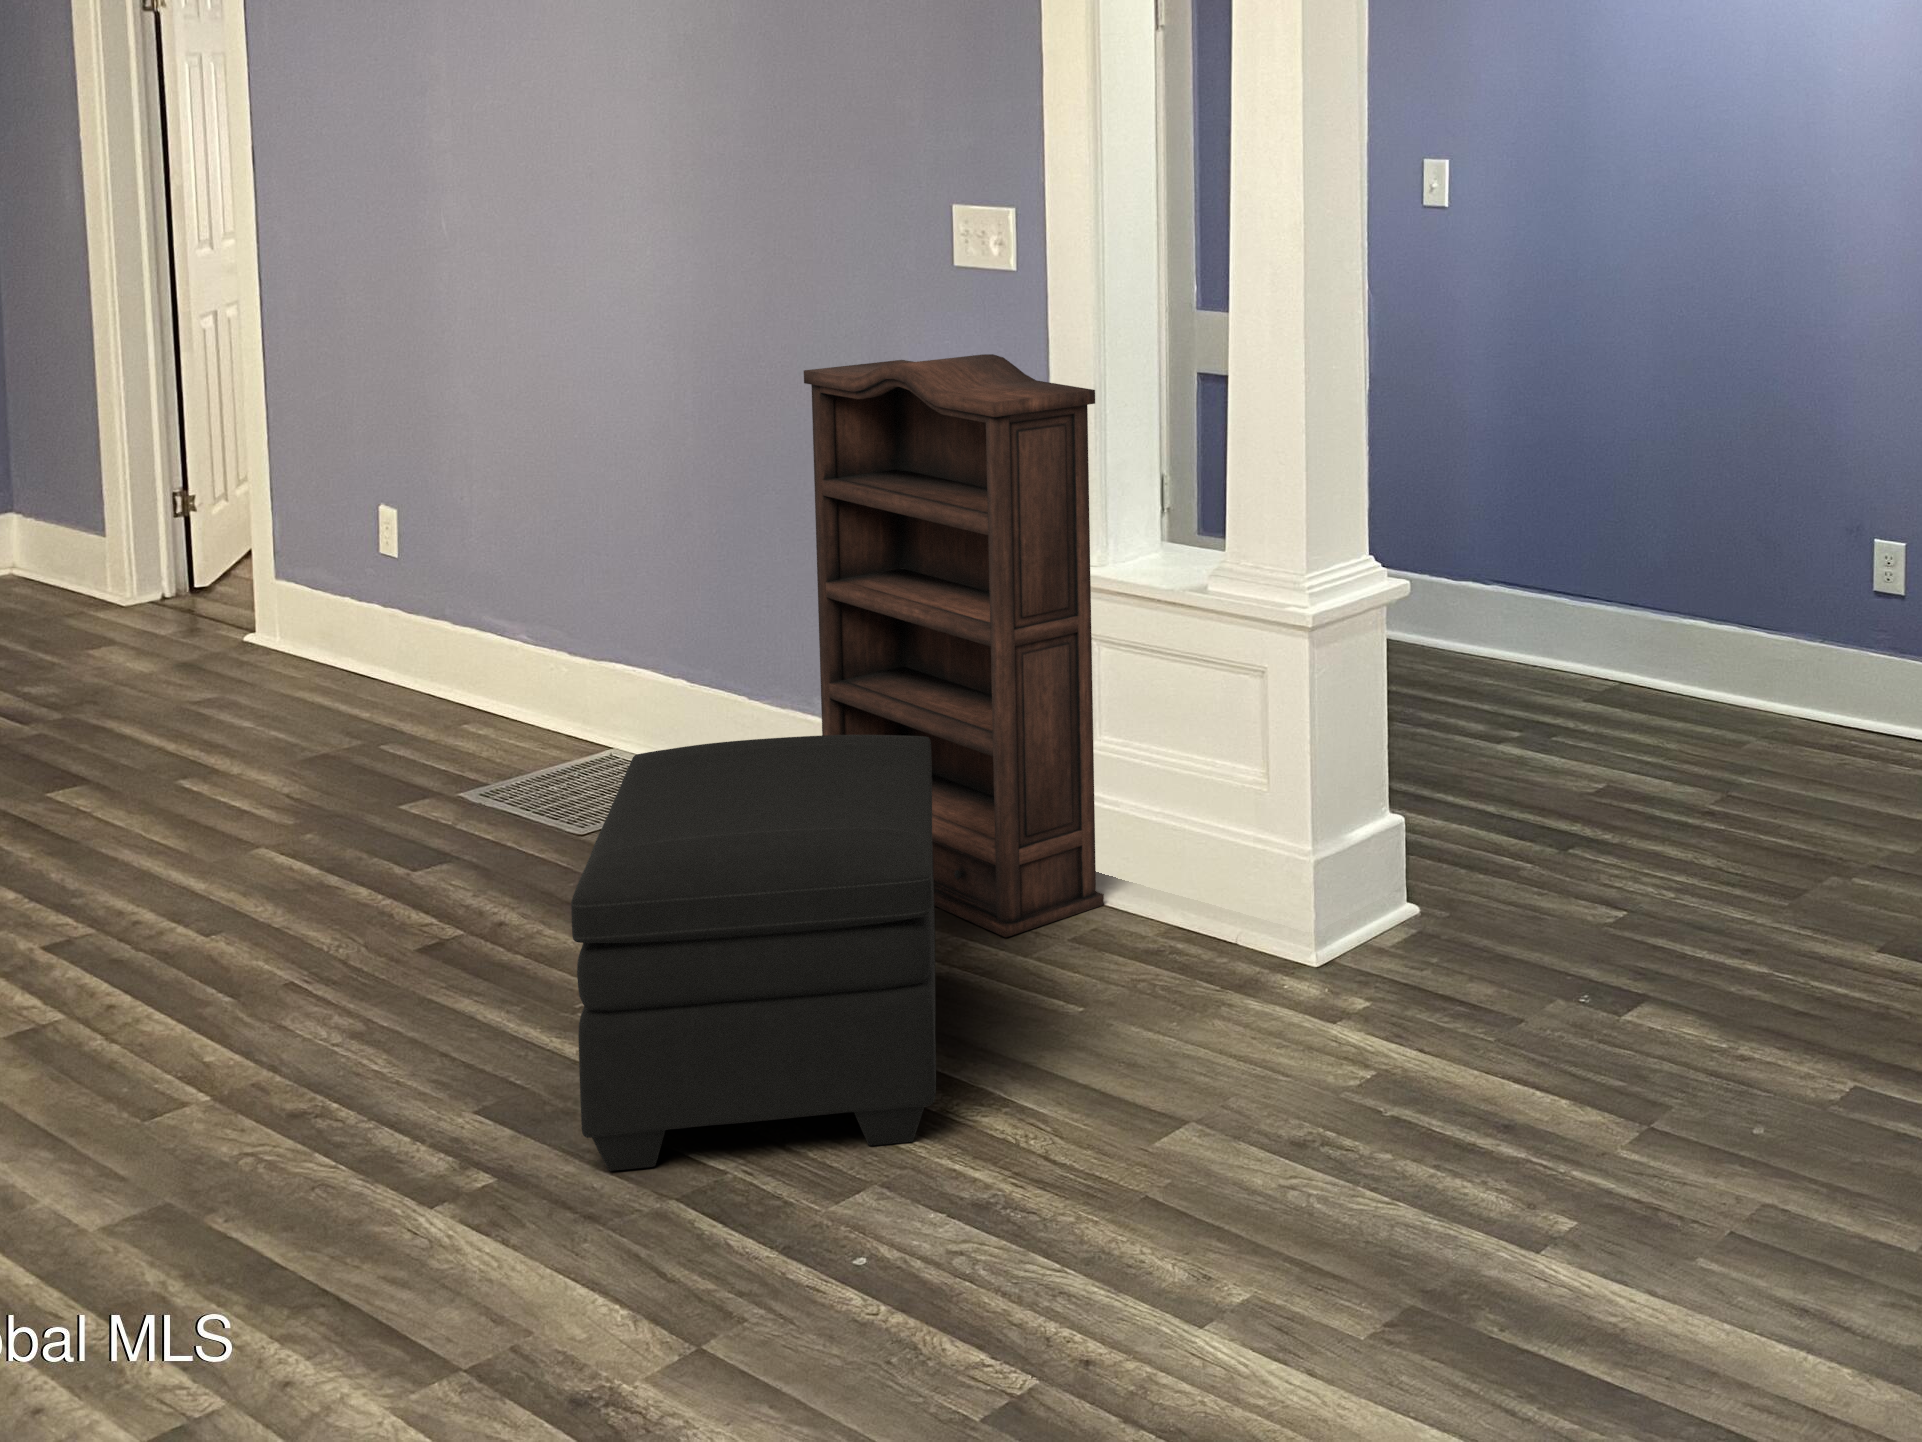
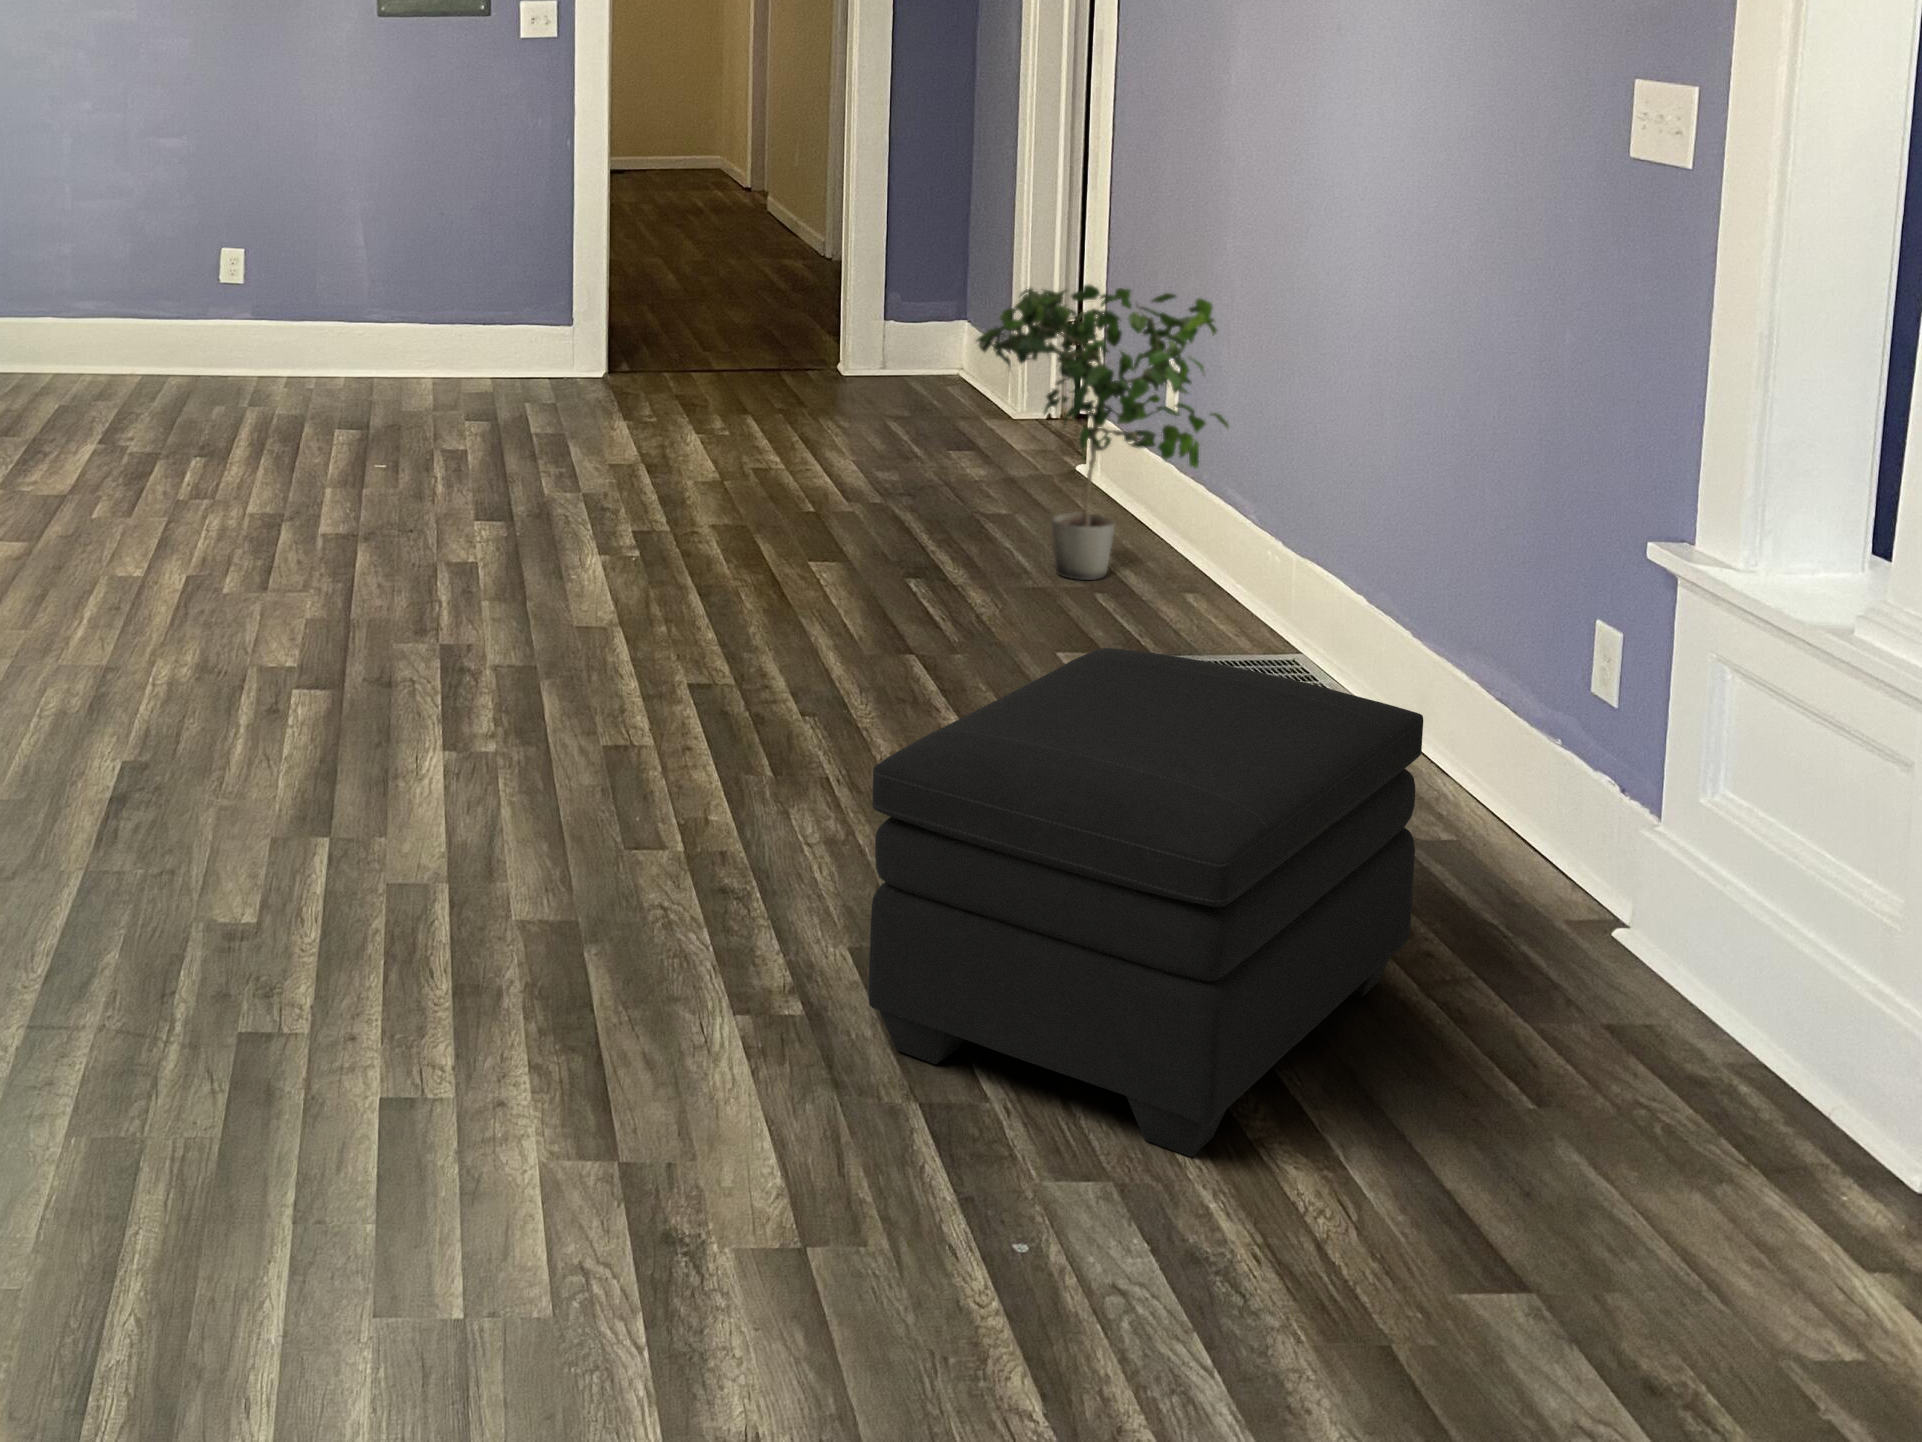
bookshelf: present [804,354,1104,937] -> none [1397,262,1736,995]
potted plant: none [208,436,491,739] -> present [977,284,1228,580]

